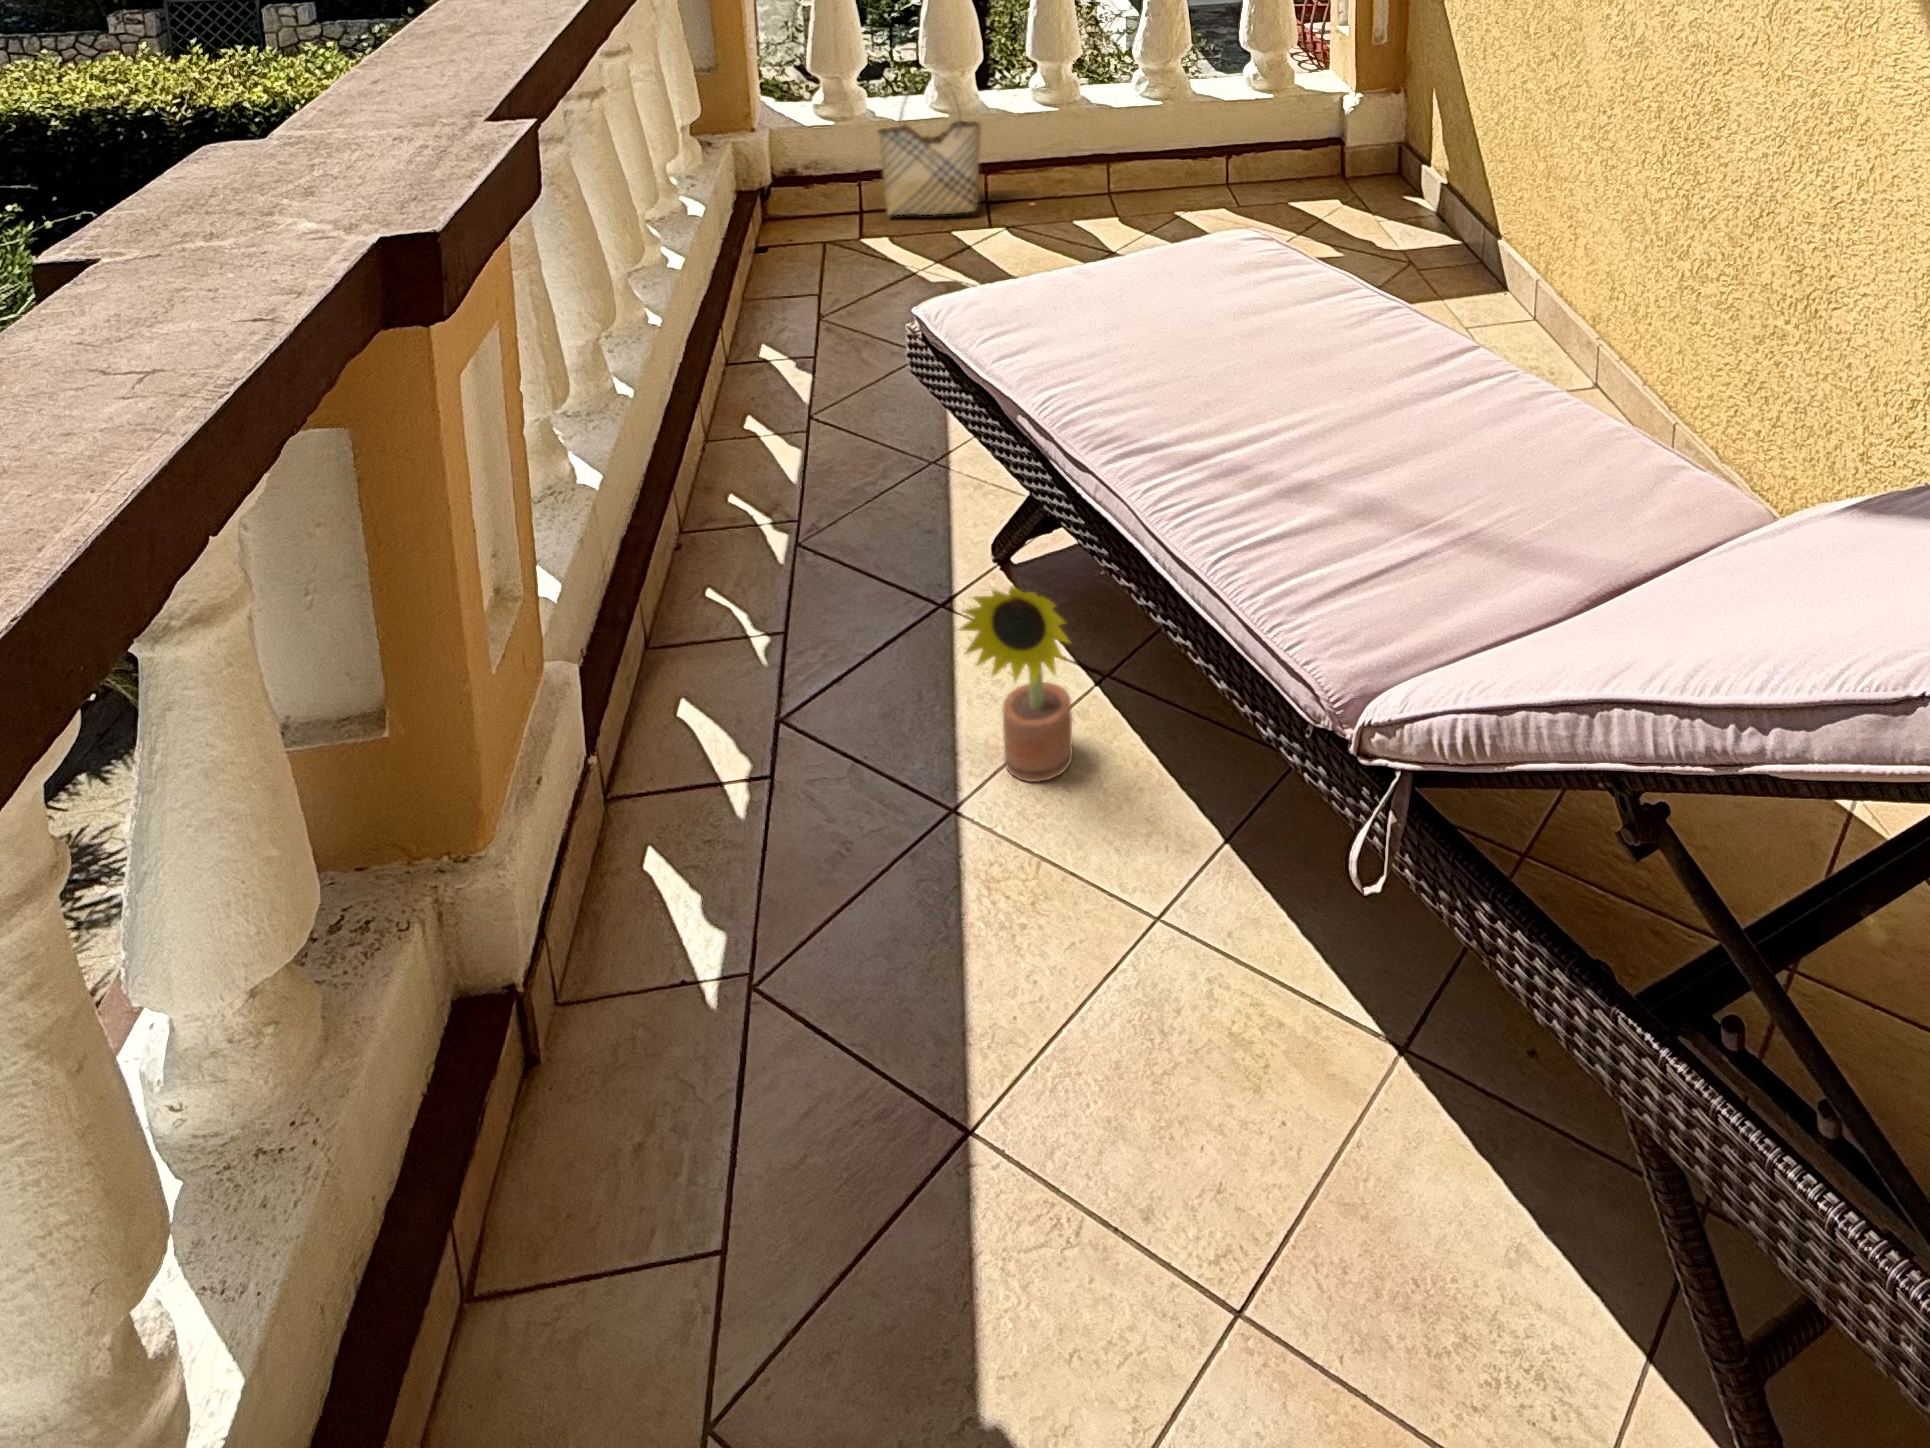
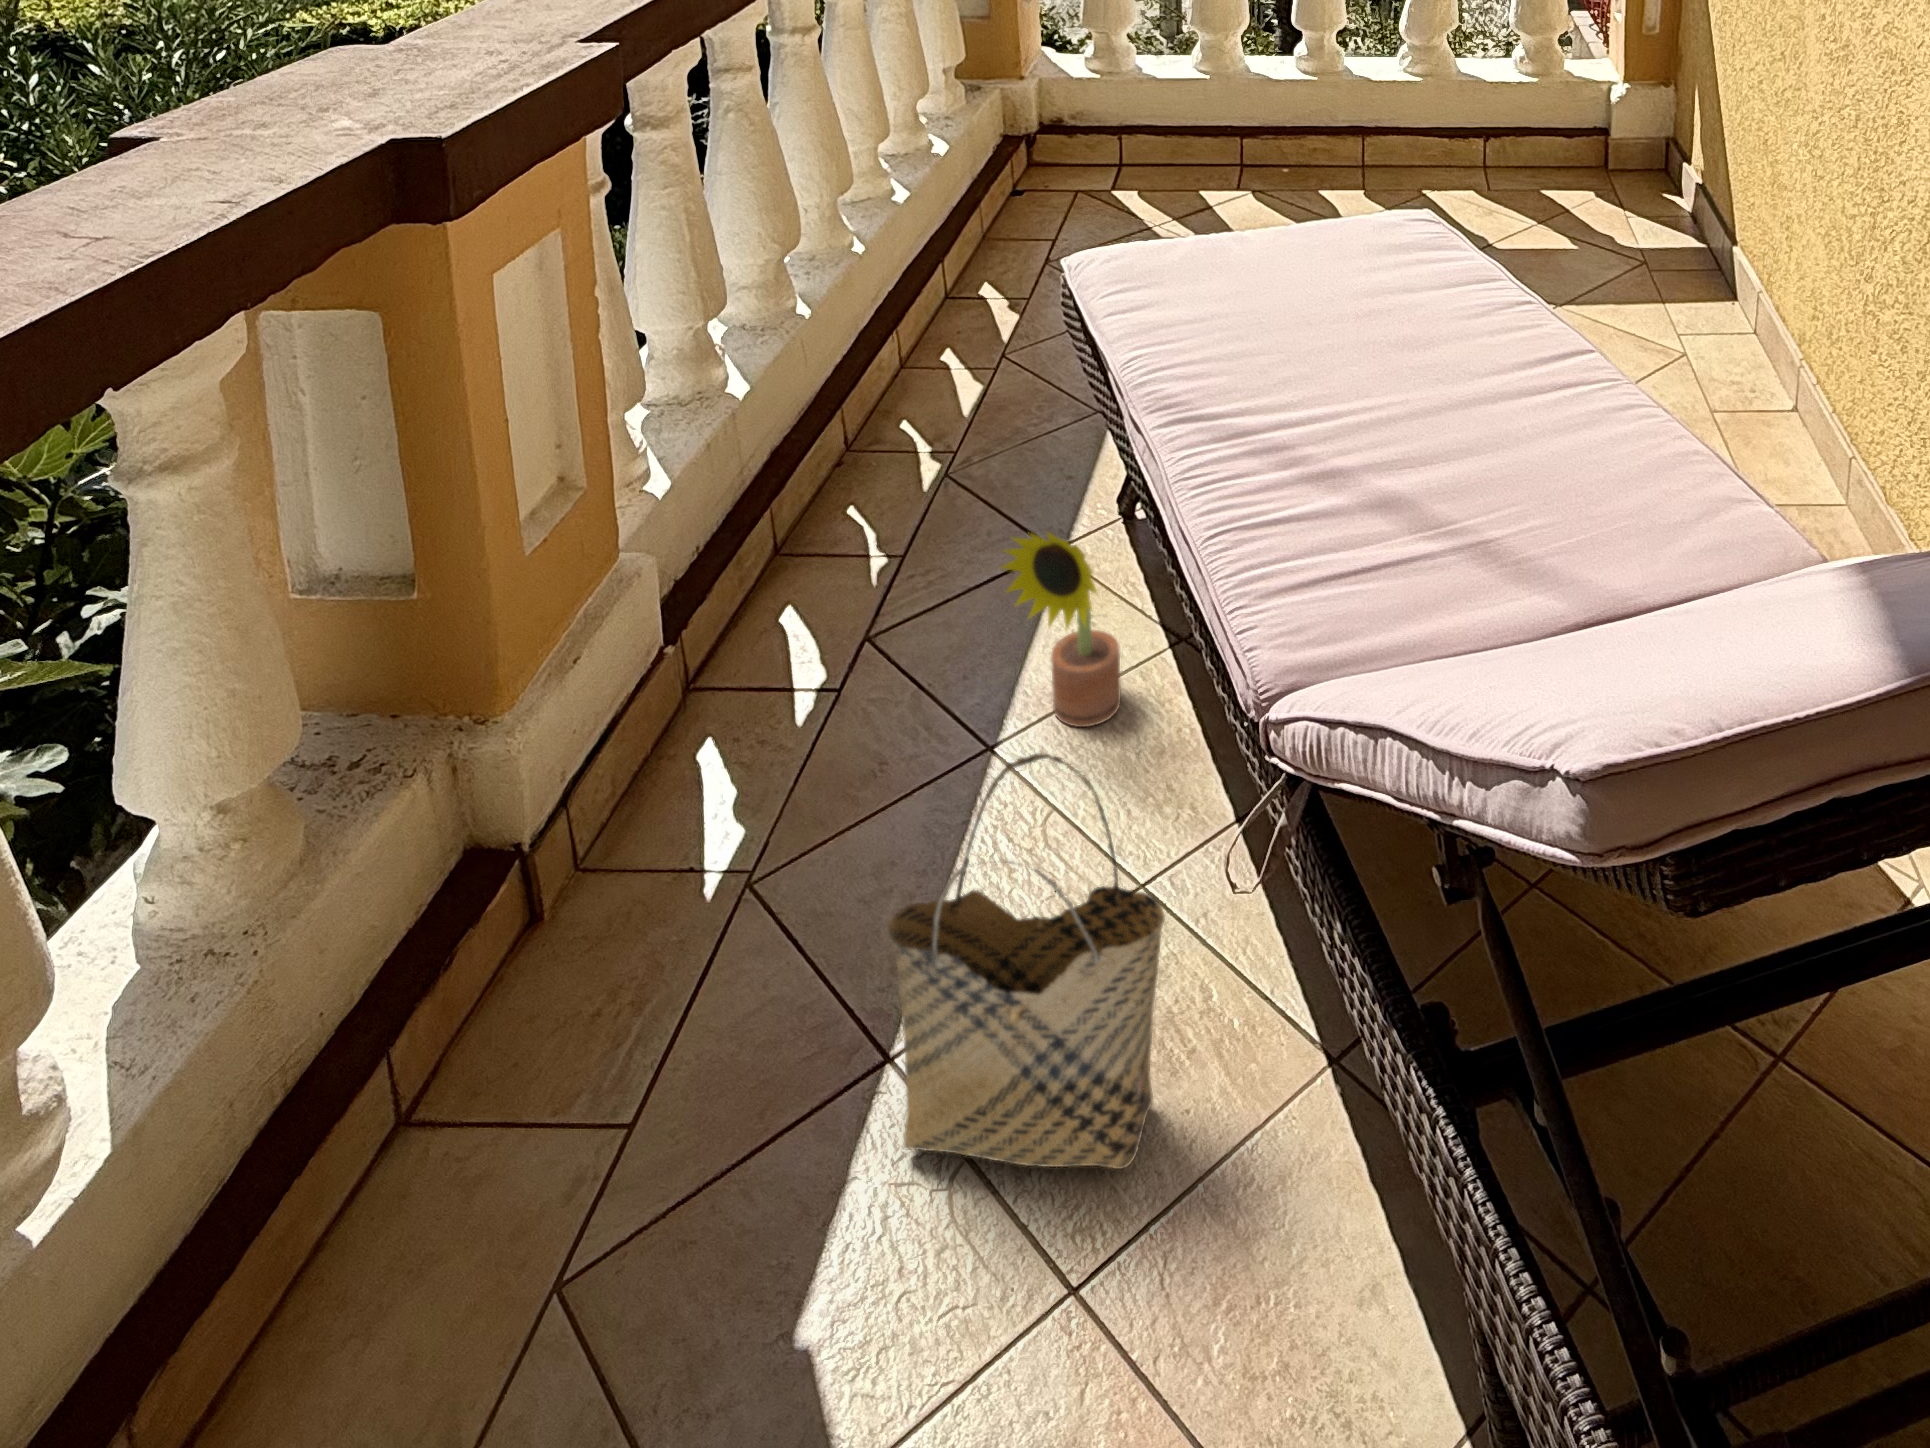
woven basket: present [878,72,981,215] -> present [888,754,1165,1169]

